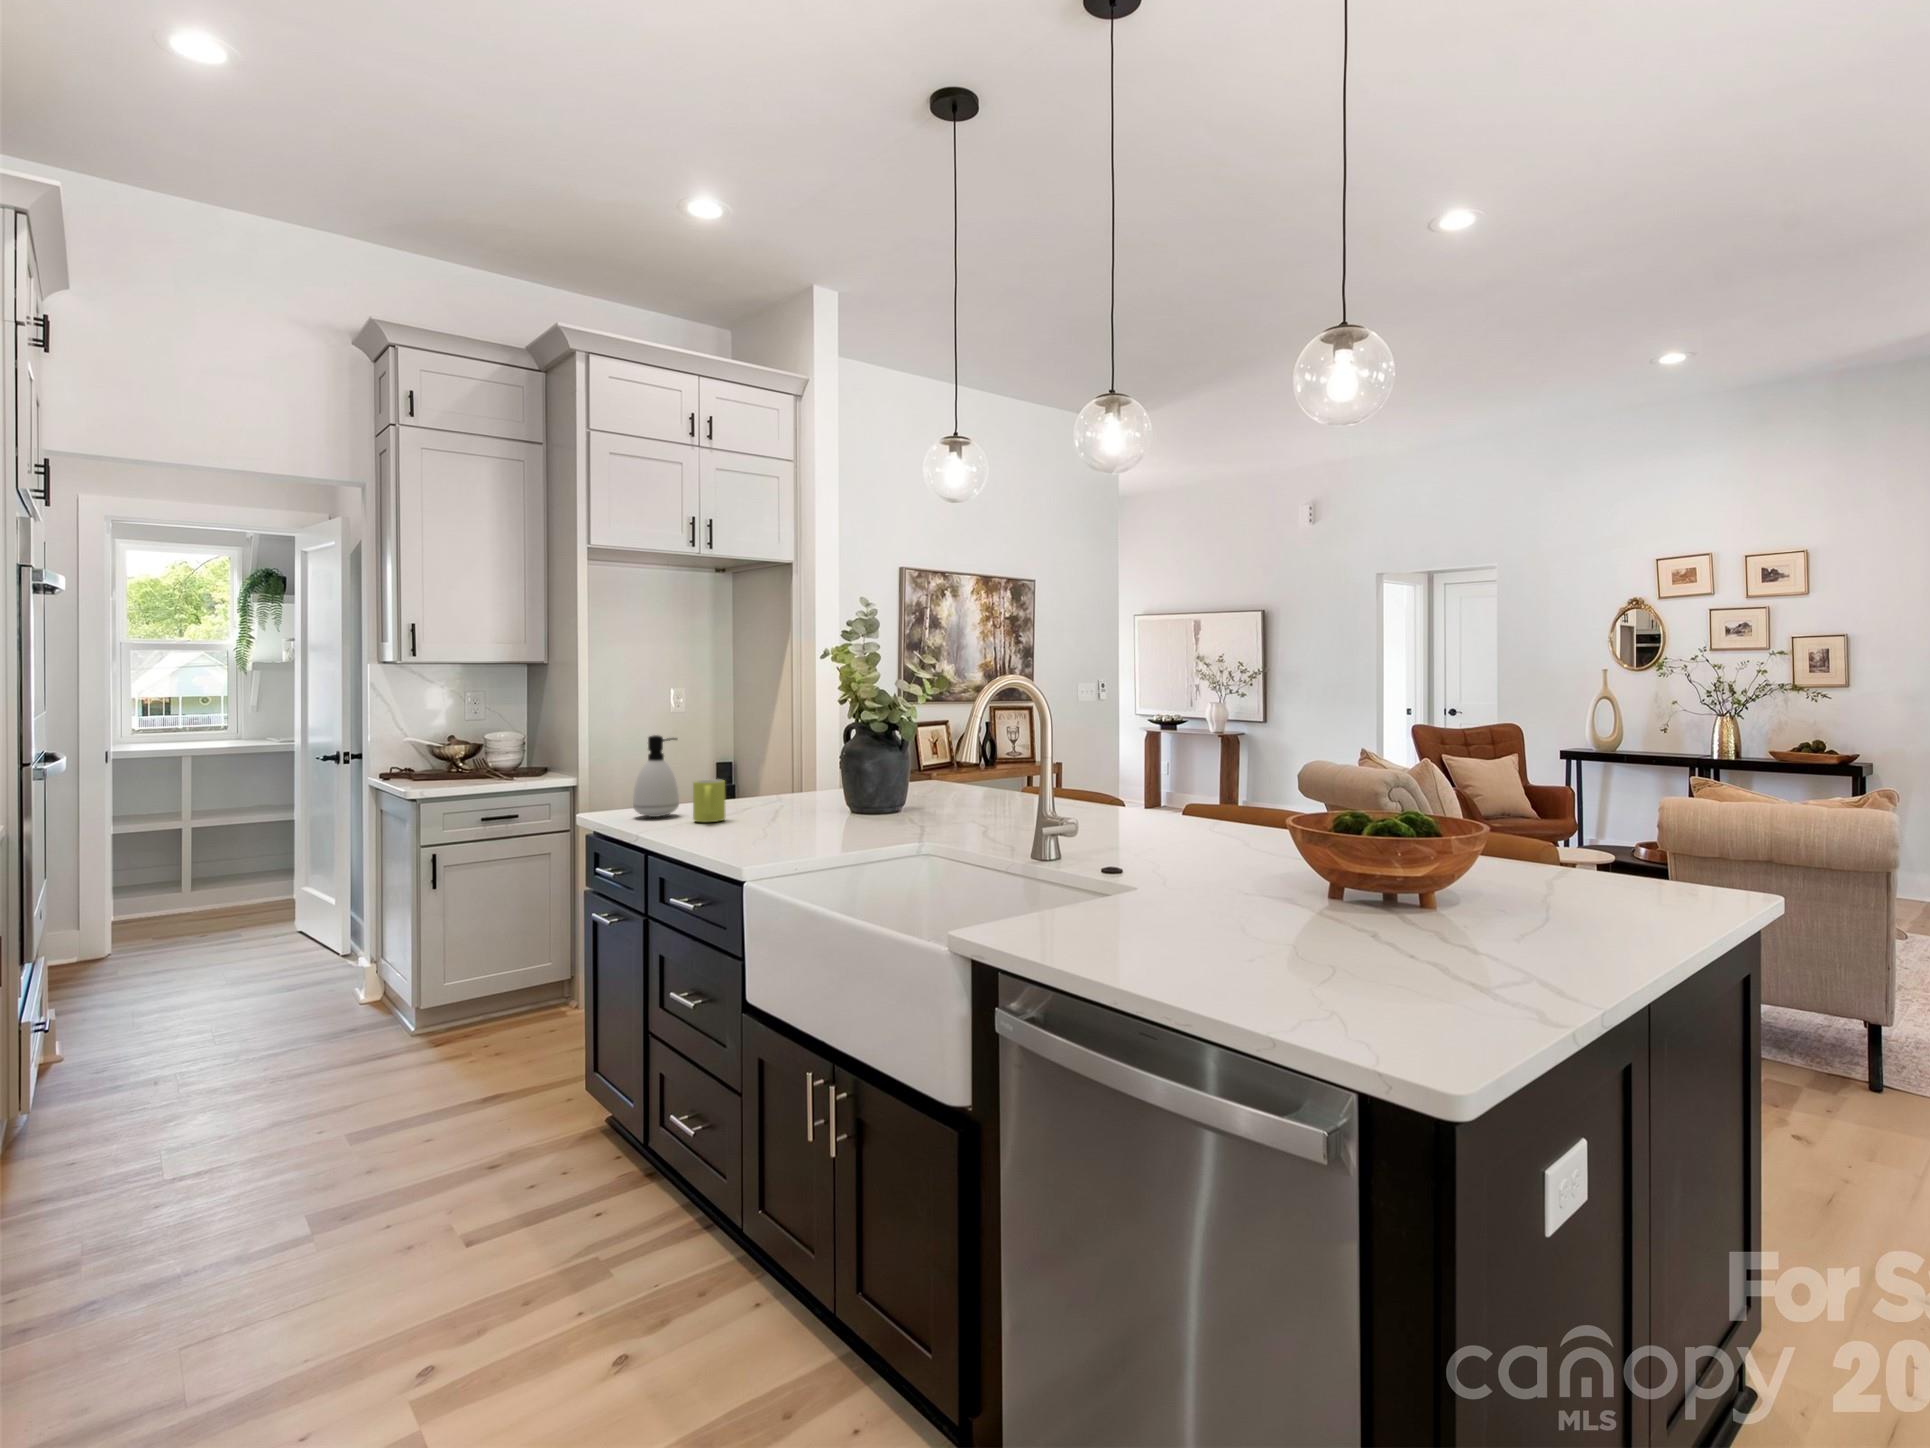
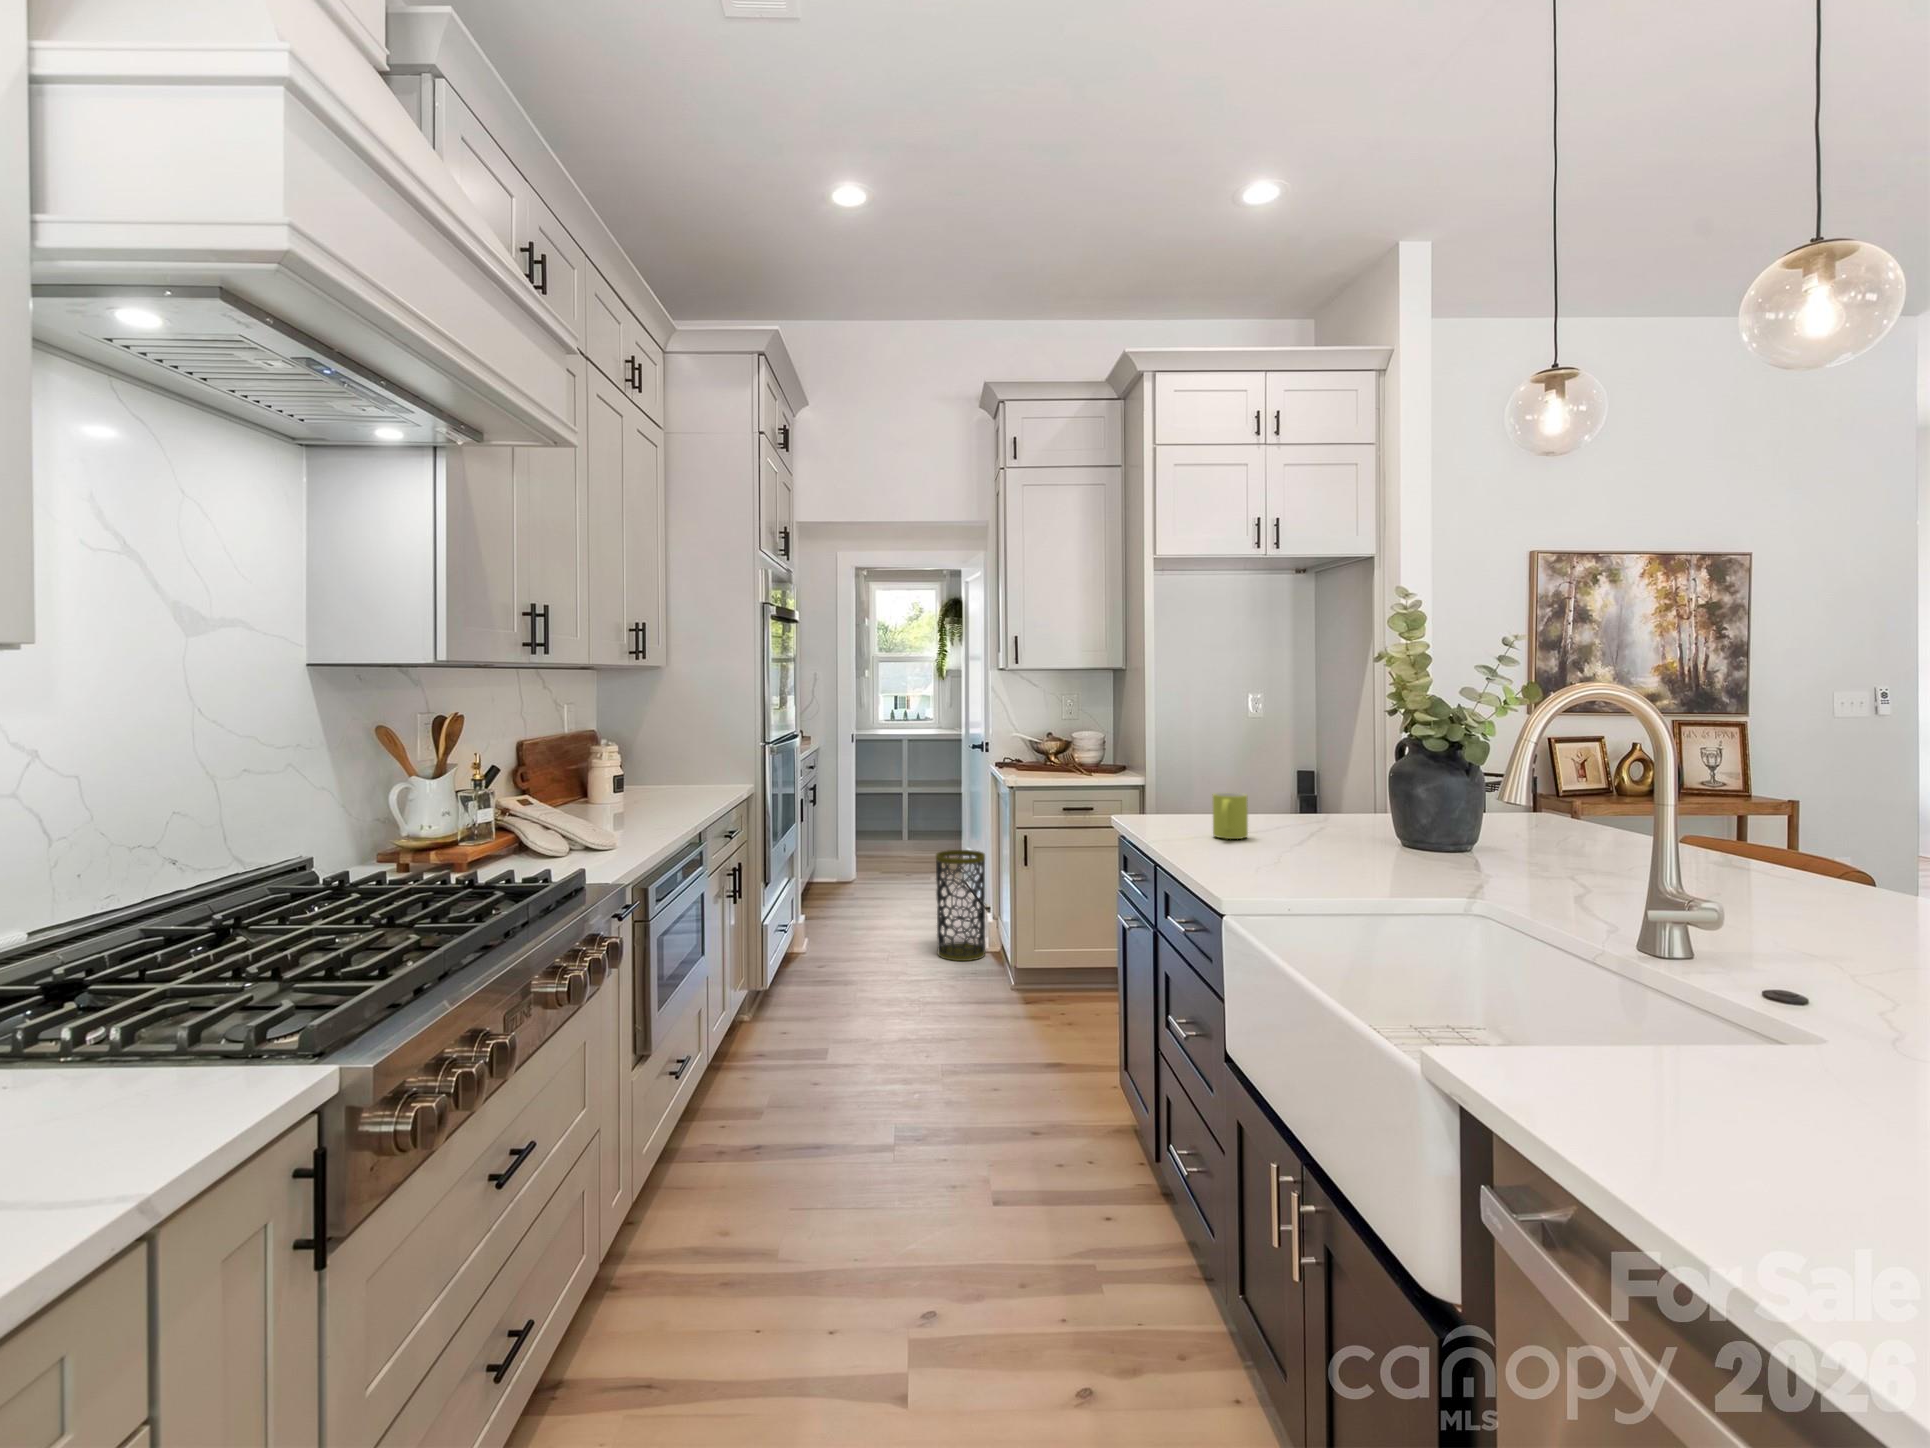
soap dispenser: present [633,735,679,817] -> none [1158,743,1205,826]
trash can: none [290,883,363,1021] -> present [936,850,985,961]

